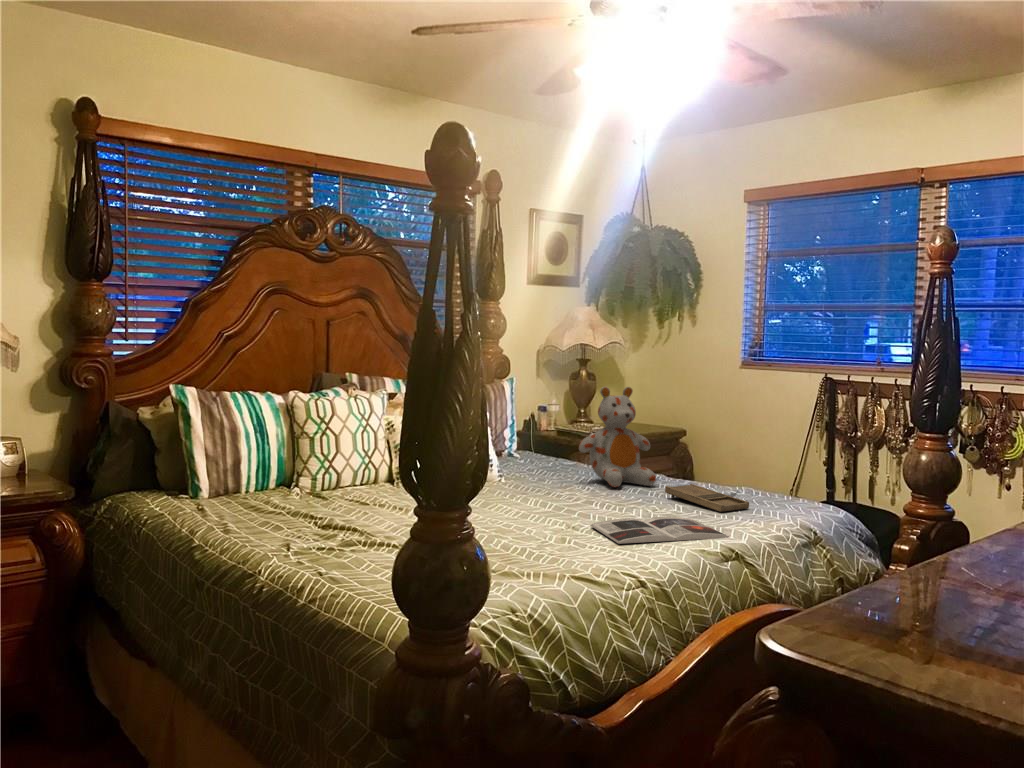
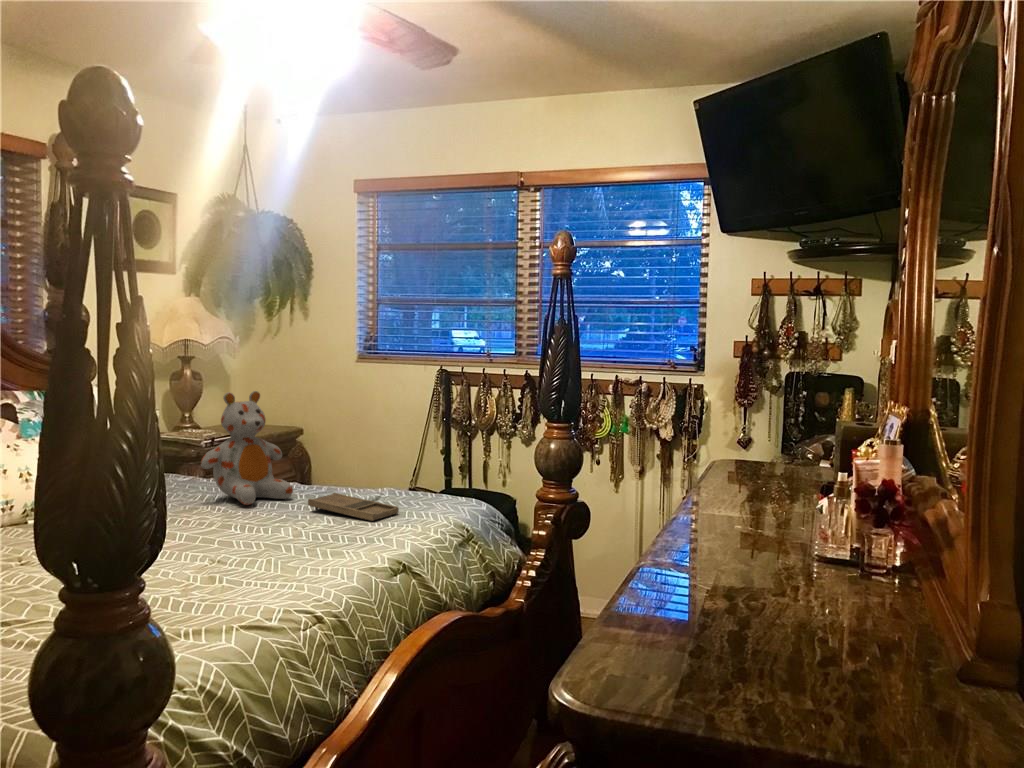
magazine: present [590,517,729,544] -> none [237,533,393,575]

